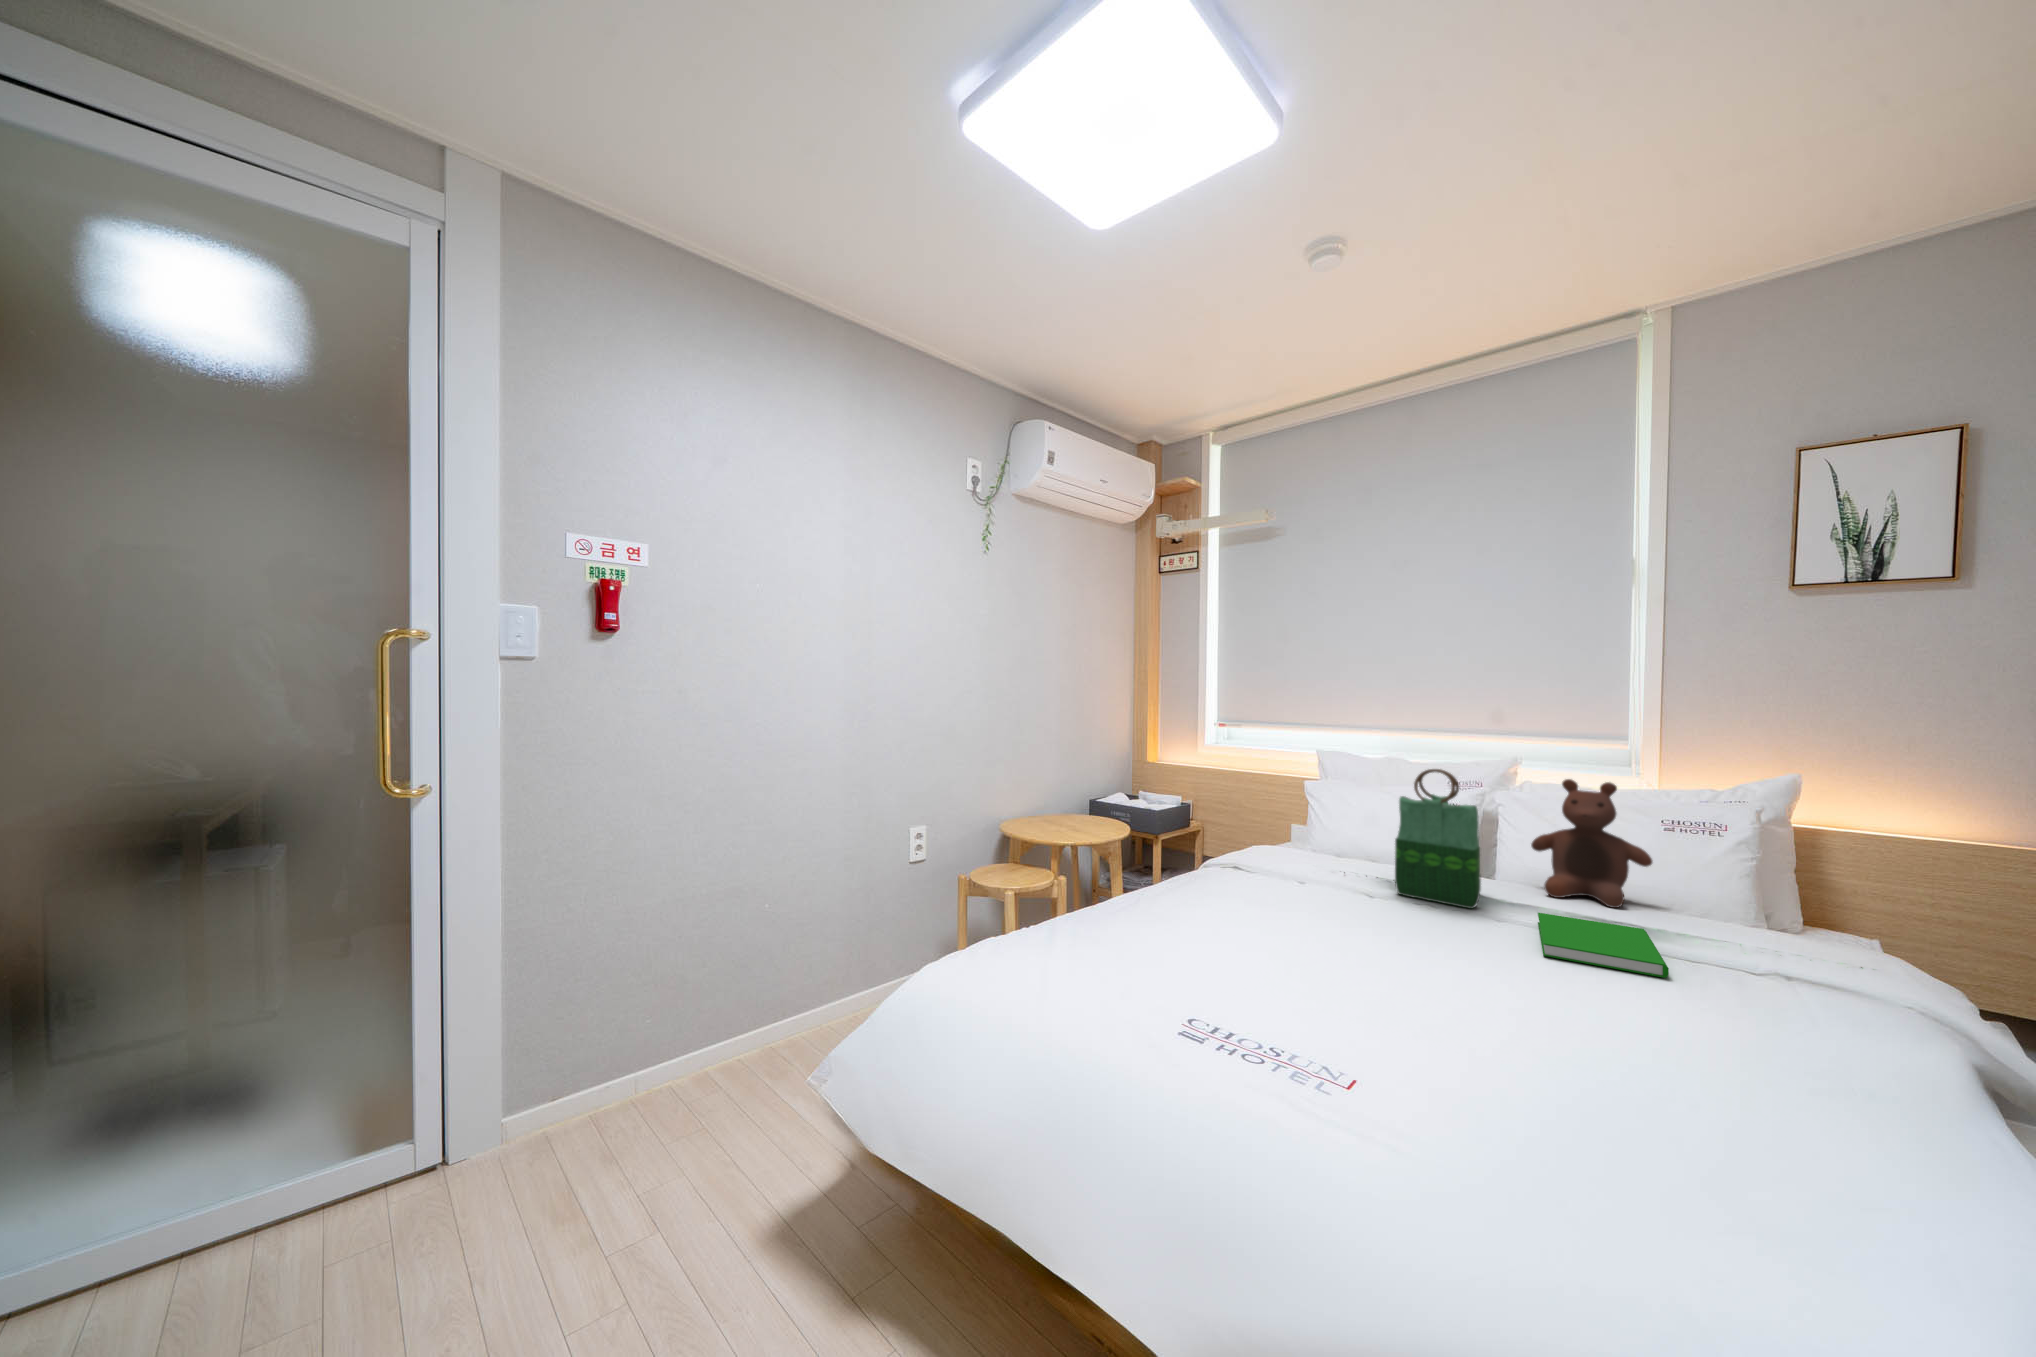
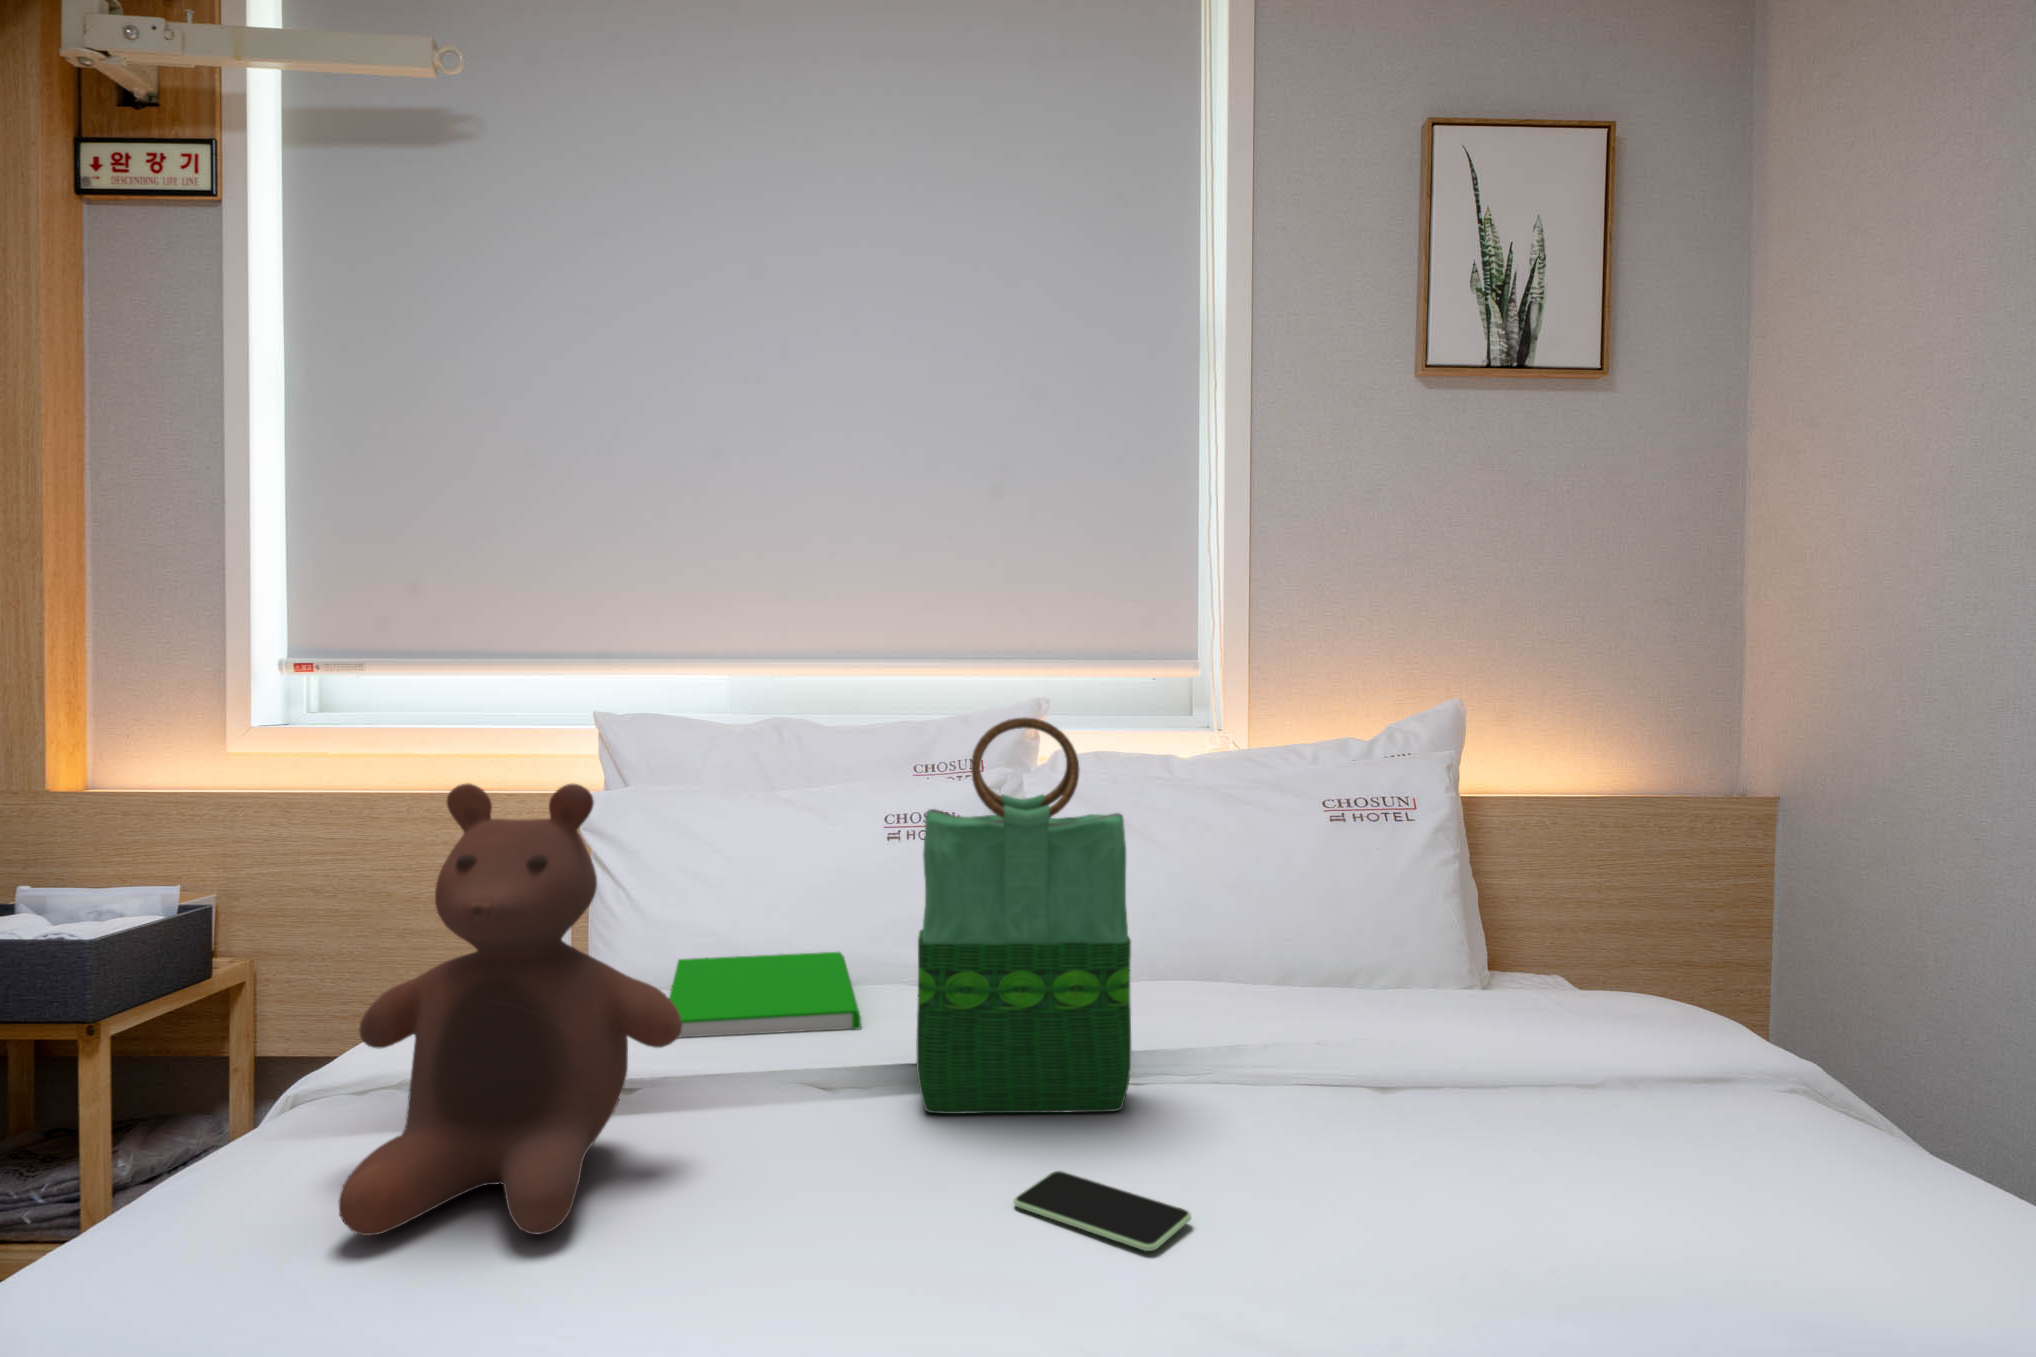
stuffed bear: present [1531,779,1652,908] -> present [339,783,682,1236]
smartphone: none [1408,913,1465,933] -> present [1014,1171,1191,1251]
book: present [1538,913,1669,978] -> present [669,952,861,1037]

